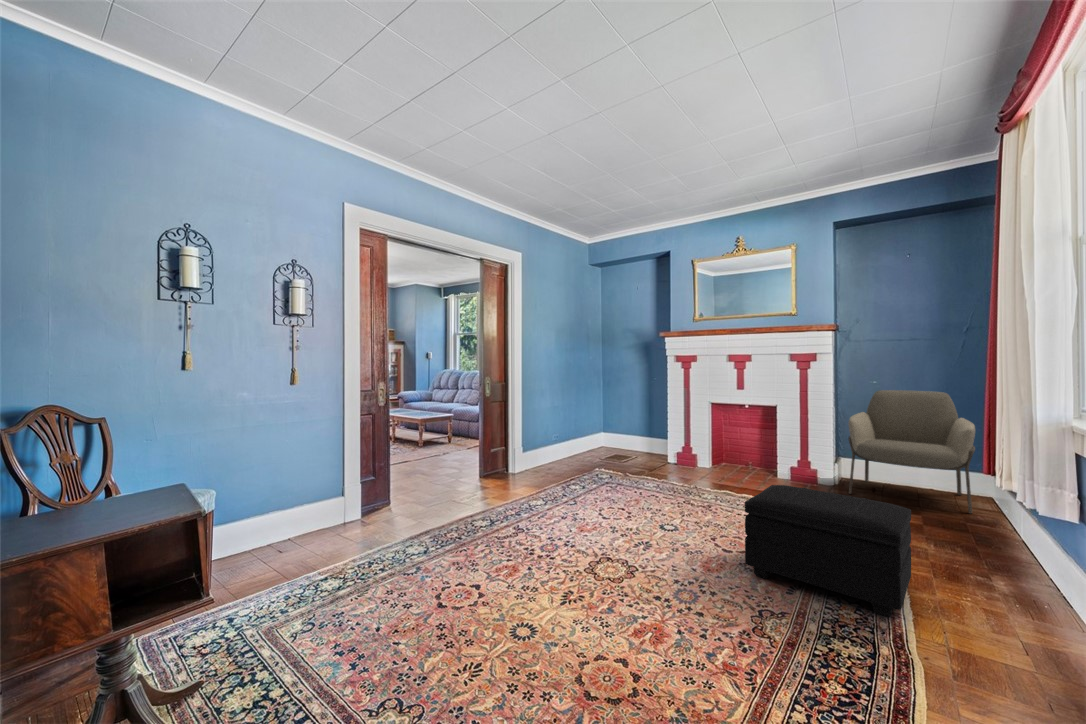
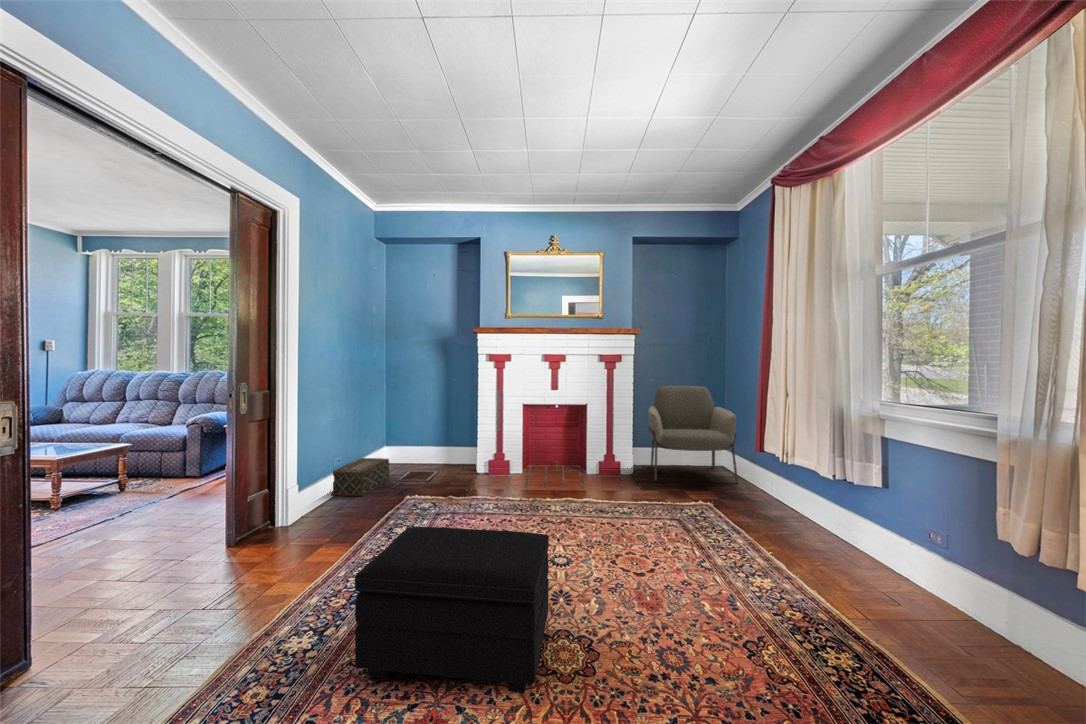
woven basket: none [550,438,595,464] -> present [331,458,389,496]
footstool: present [745,485,911,617] -> present [355,527,549,693]

